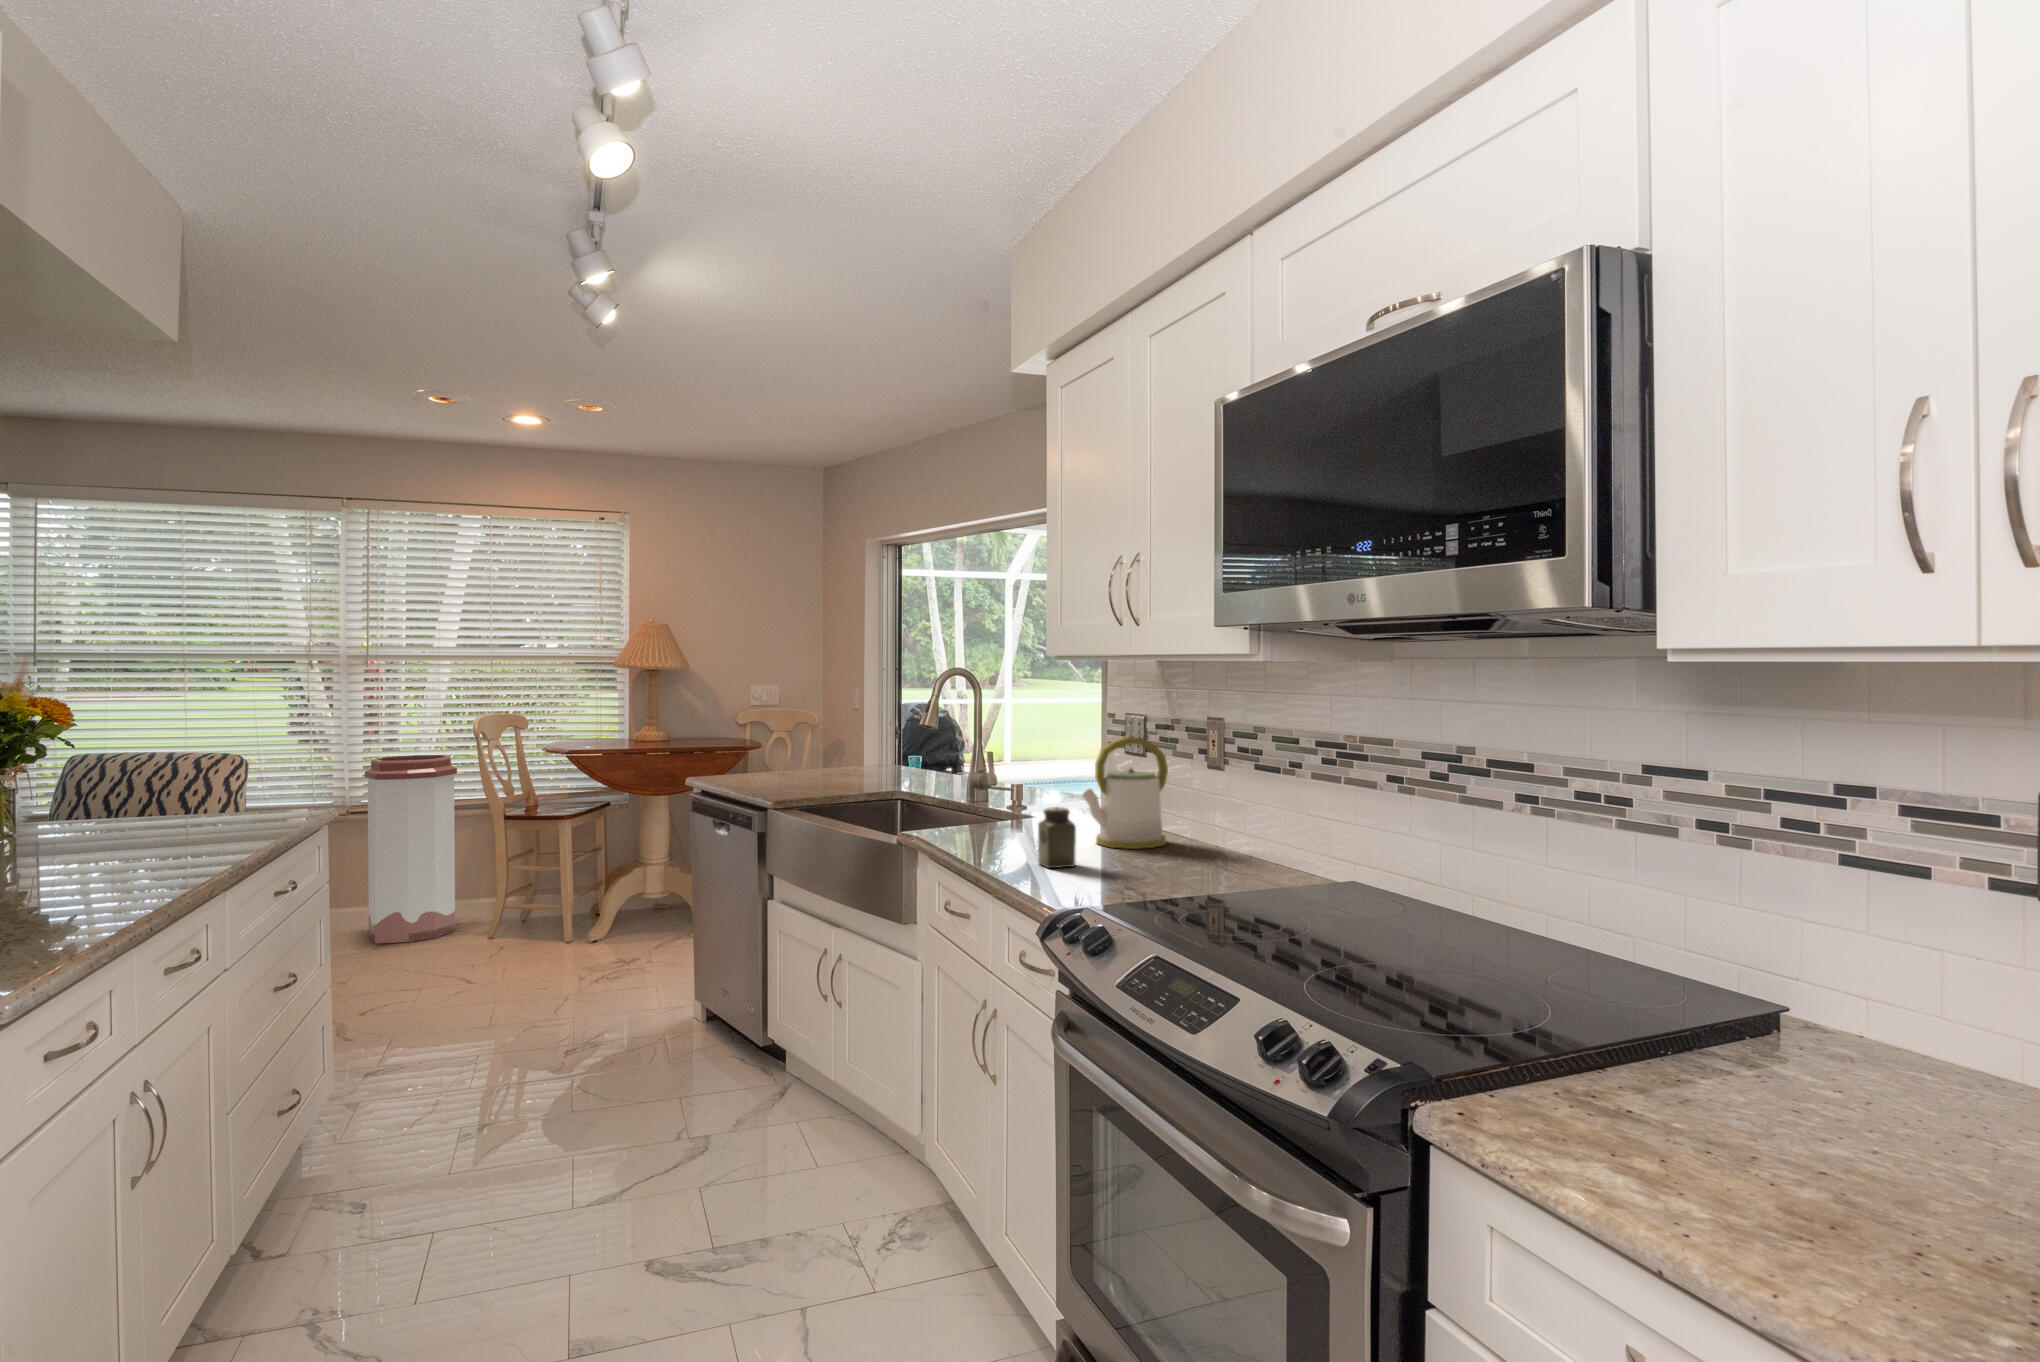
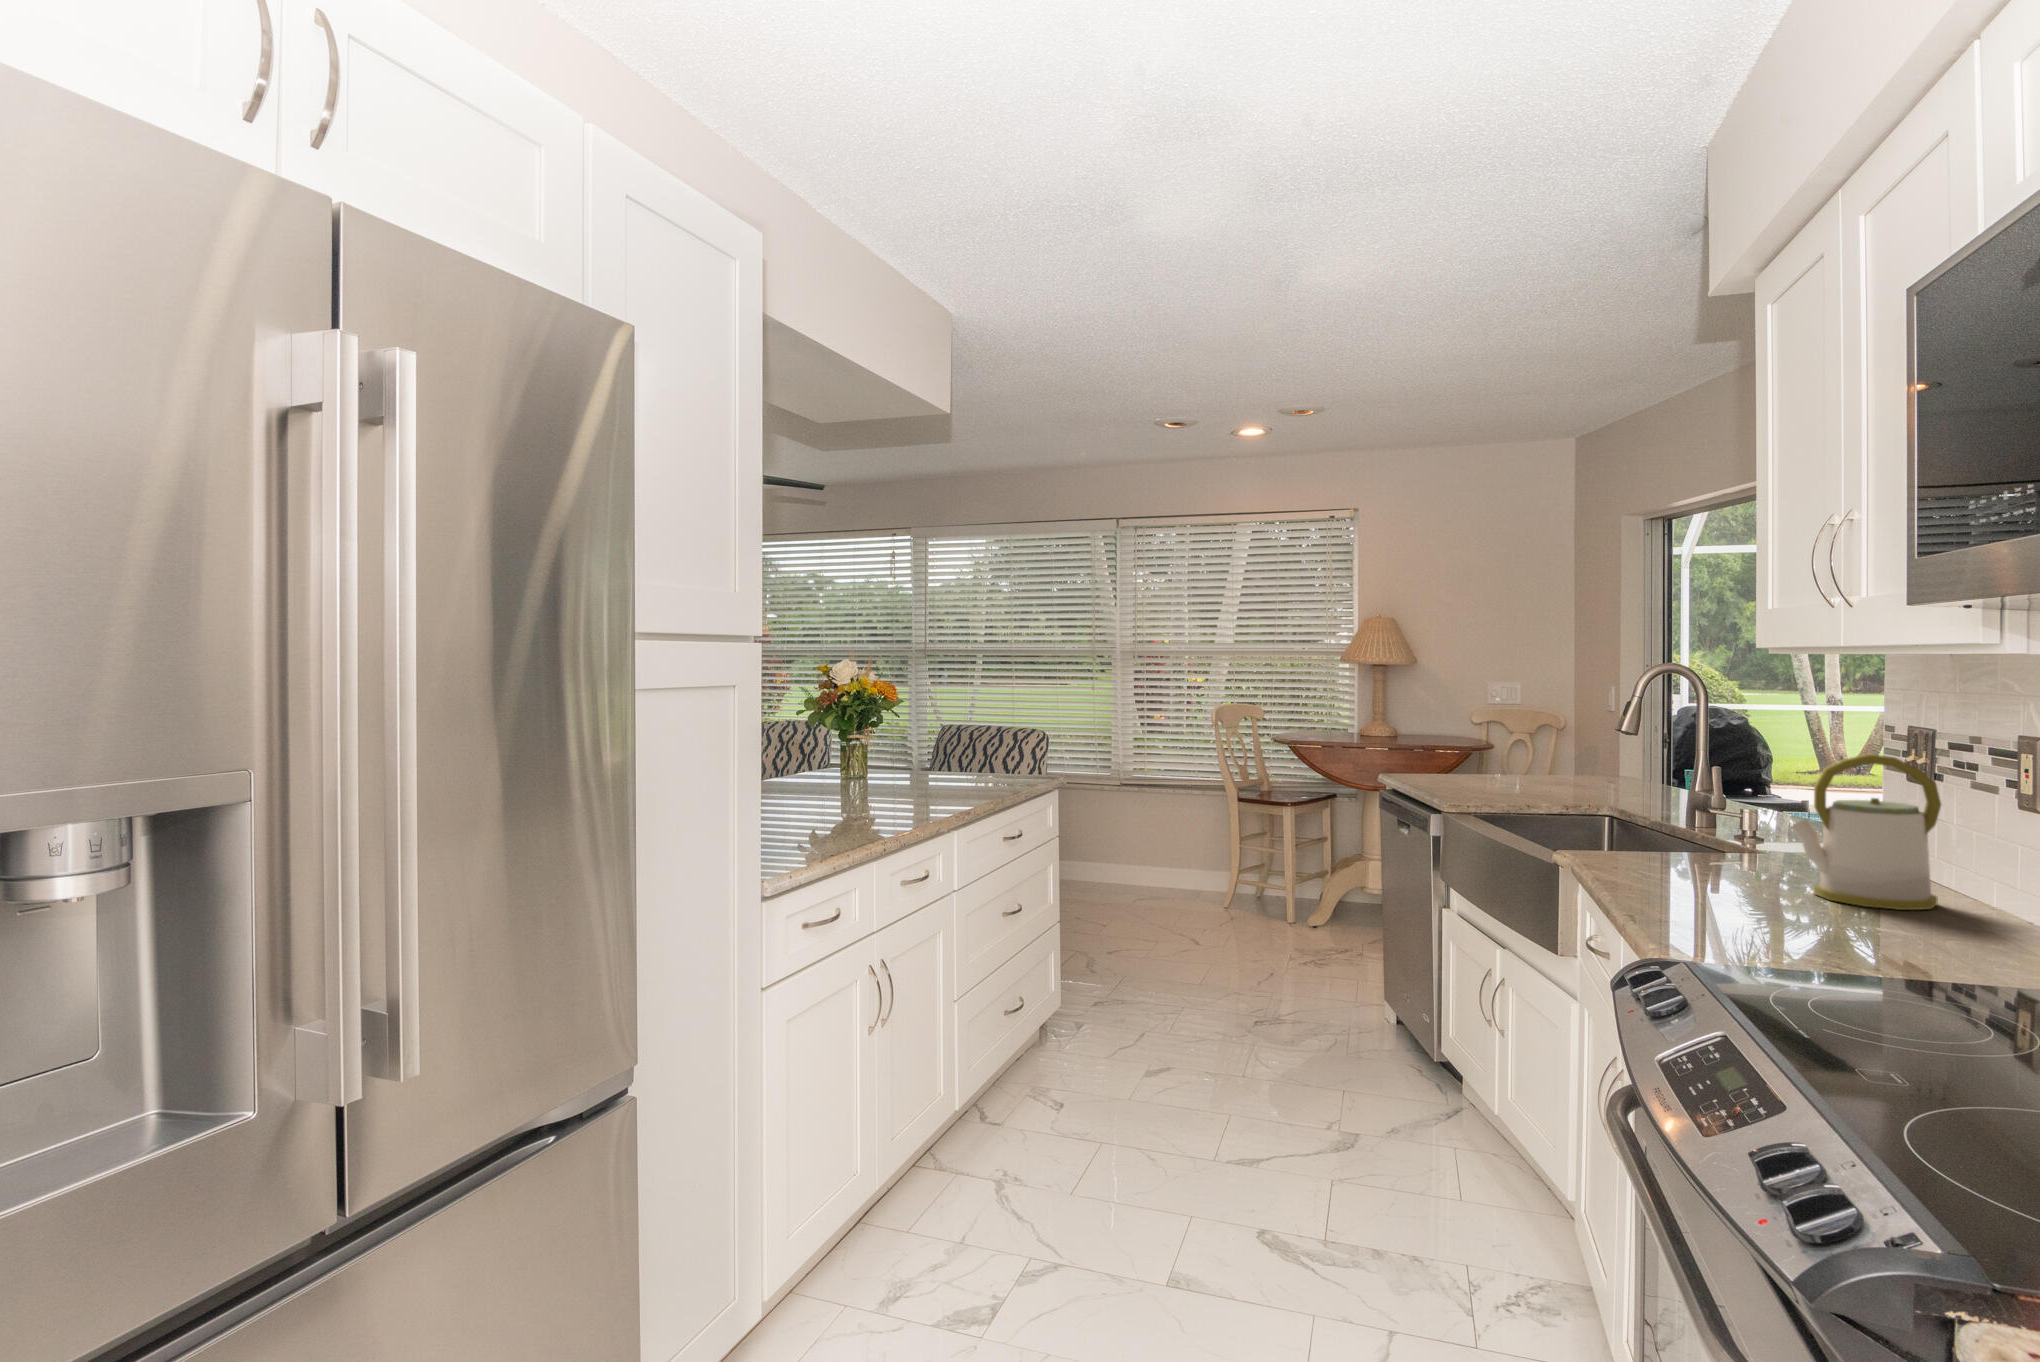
trash can: present [365,755,457,944] -> none [1129,738,1200,903]
salt shaker: present [1038,807,1076,868] -> none [1695,835,1748,915]

